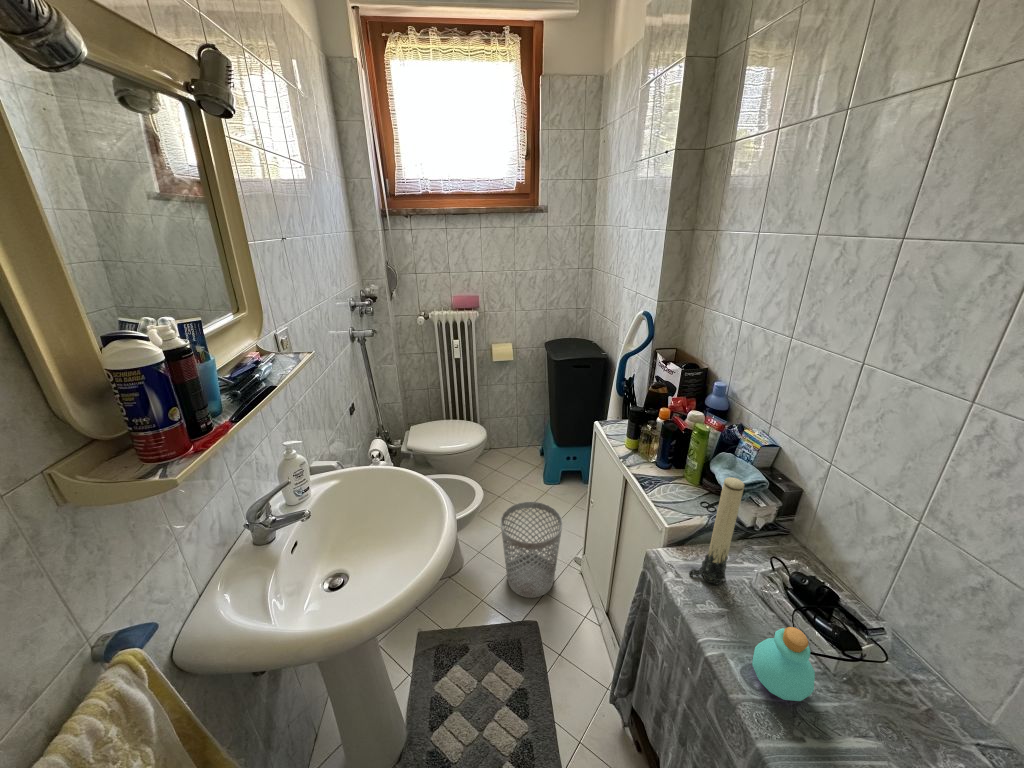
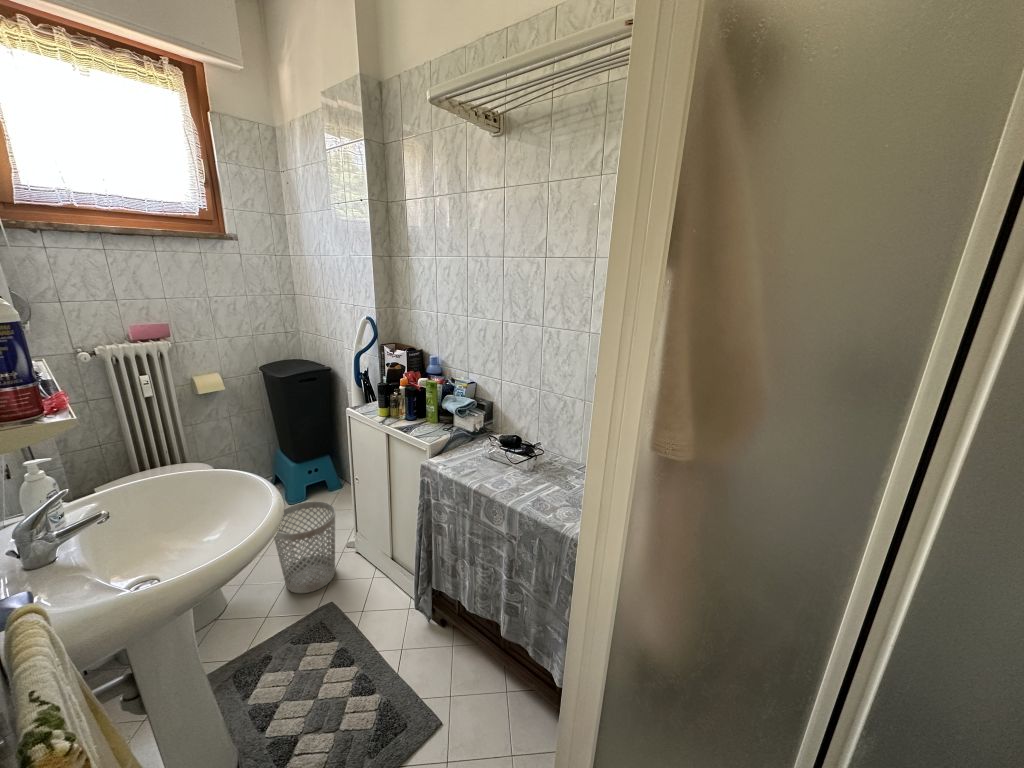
candle: present [689,477,744,584] -> none [451,391,472,464]
perfume bottle: present [752,627,815,701] -> none [495,446,523,486]

